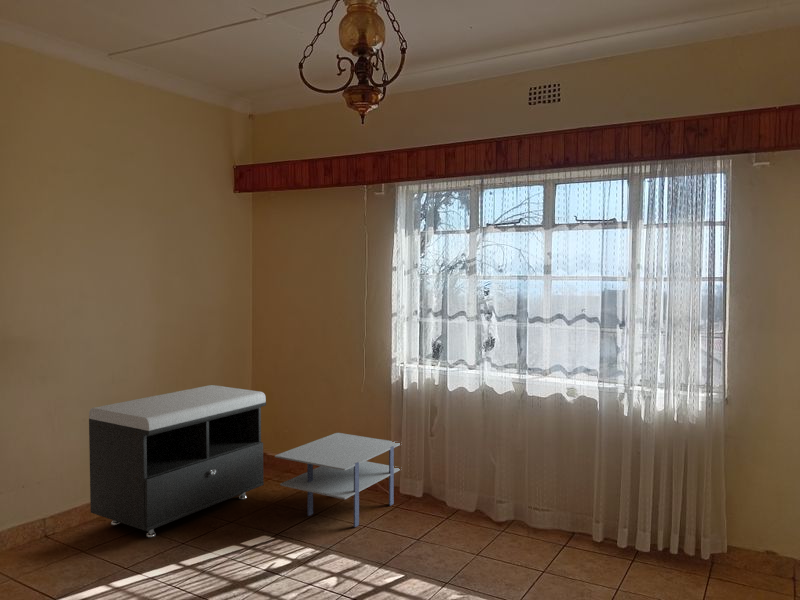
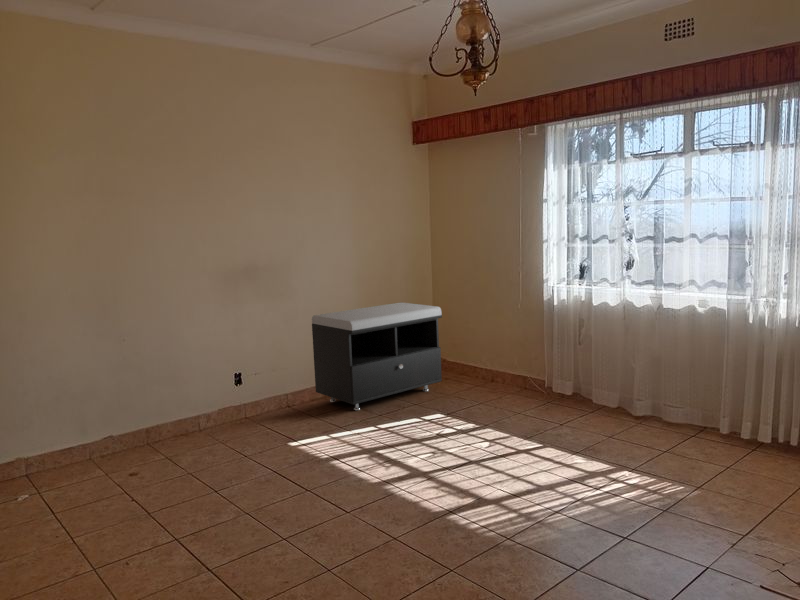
side table: present [275,433,400,527] -> none [447,342,555,413]

